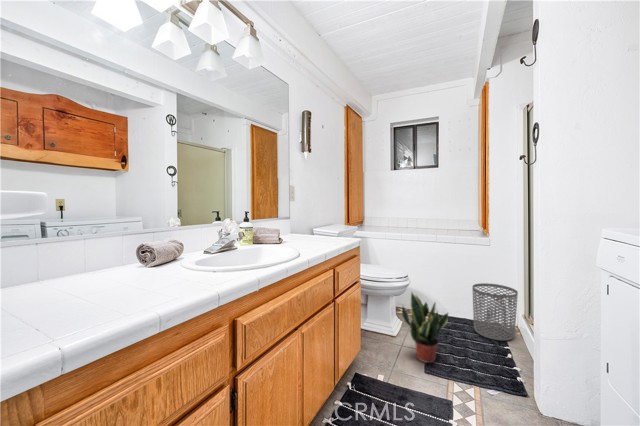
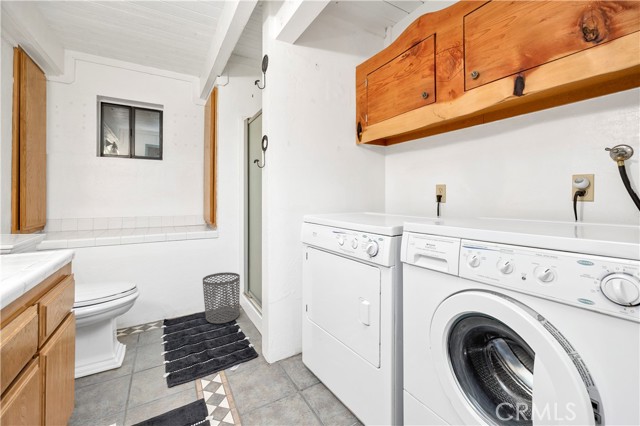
potted plant: present [402,293,448,363] -> none [134,303,187,375]

